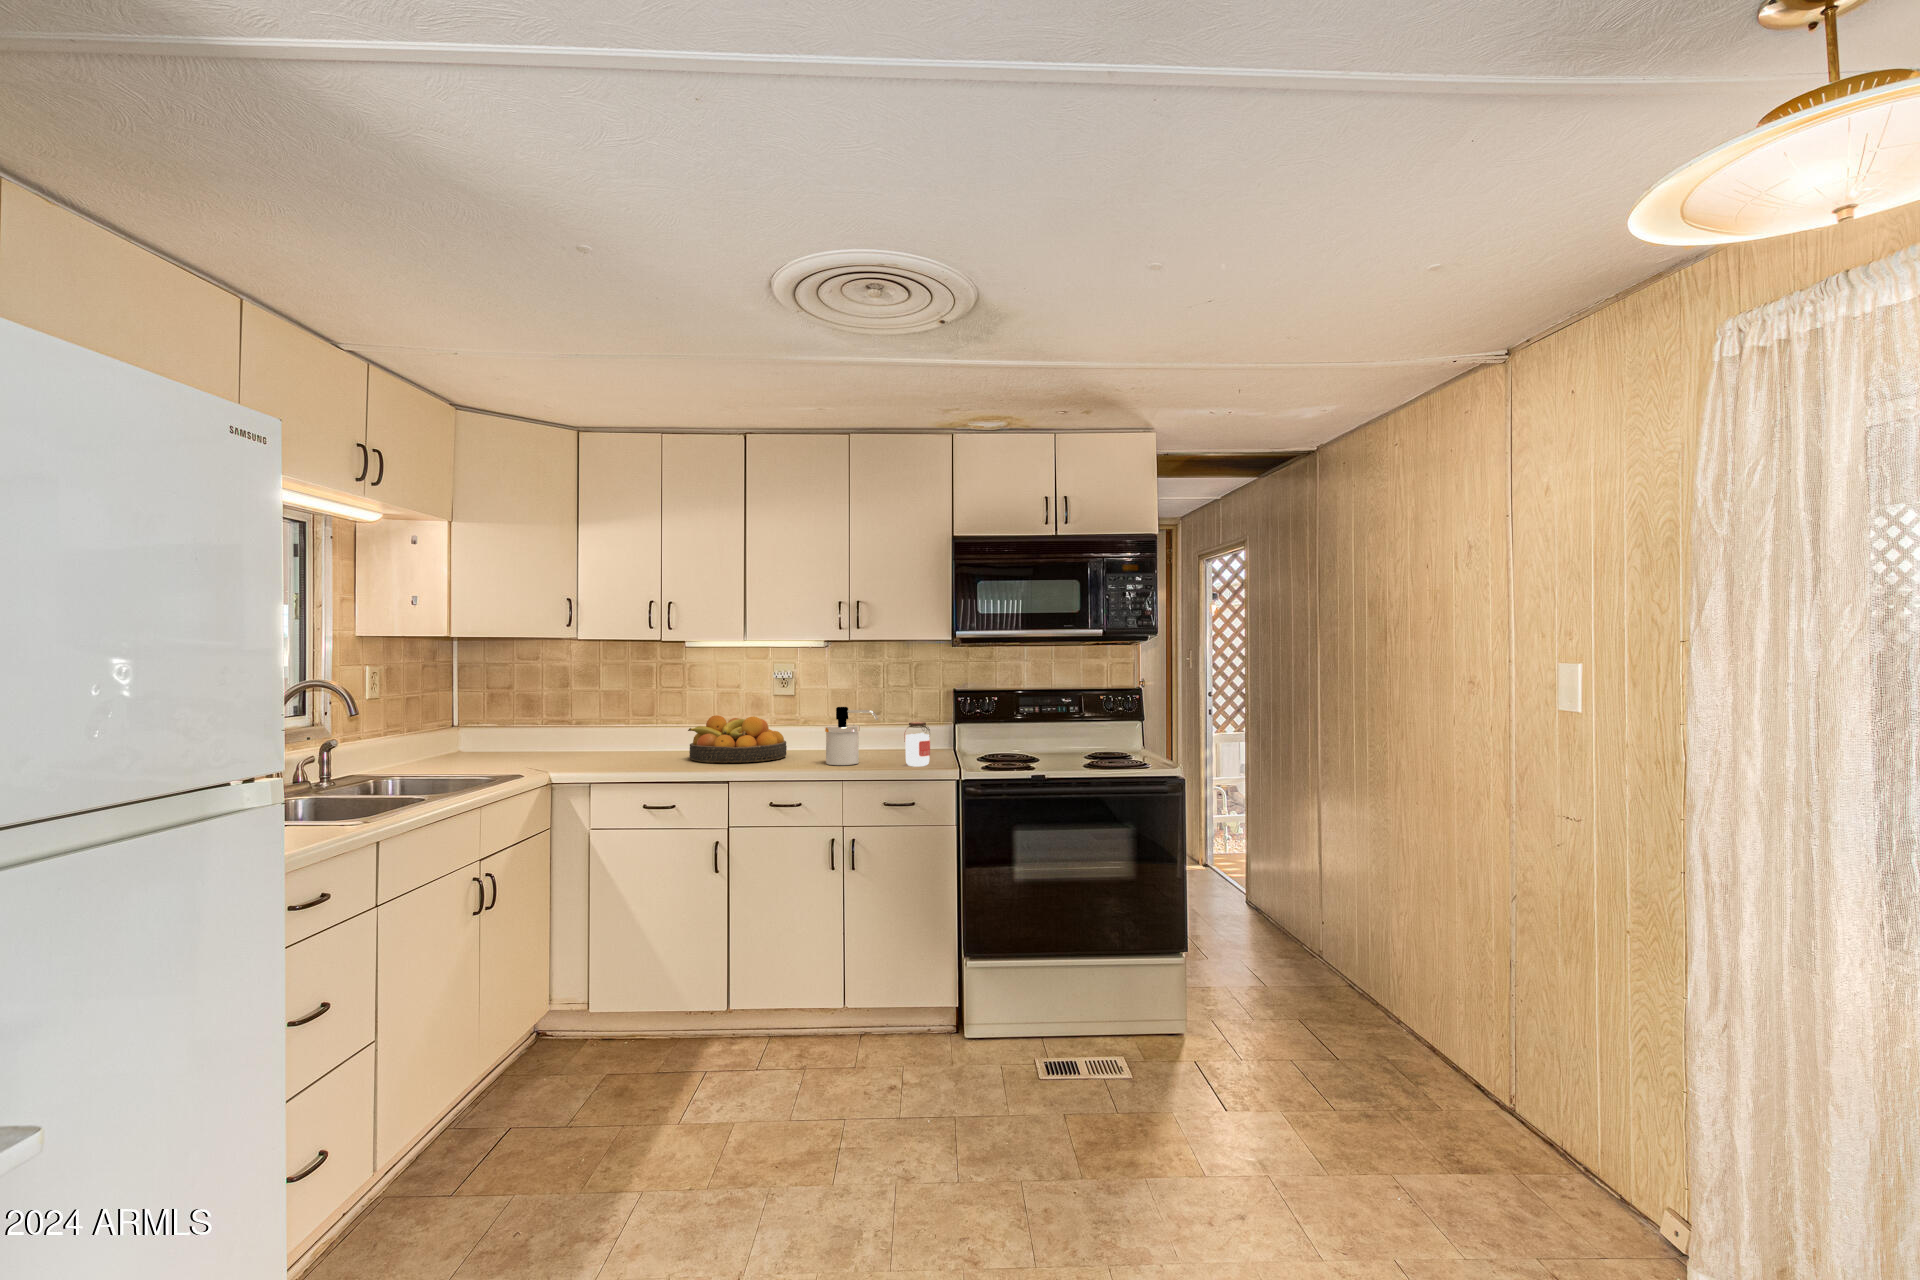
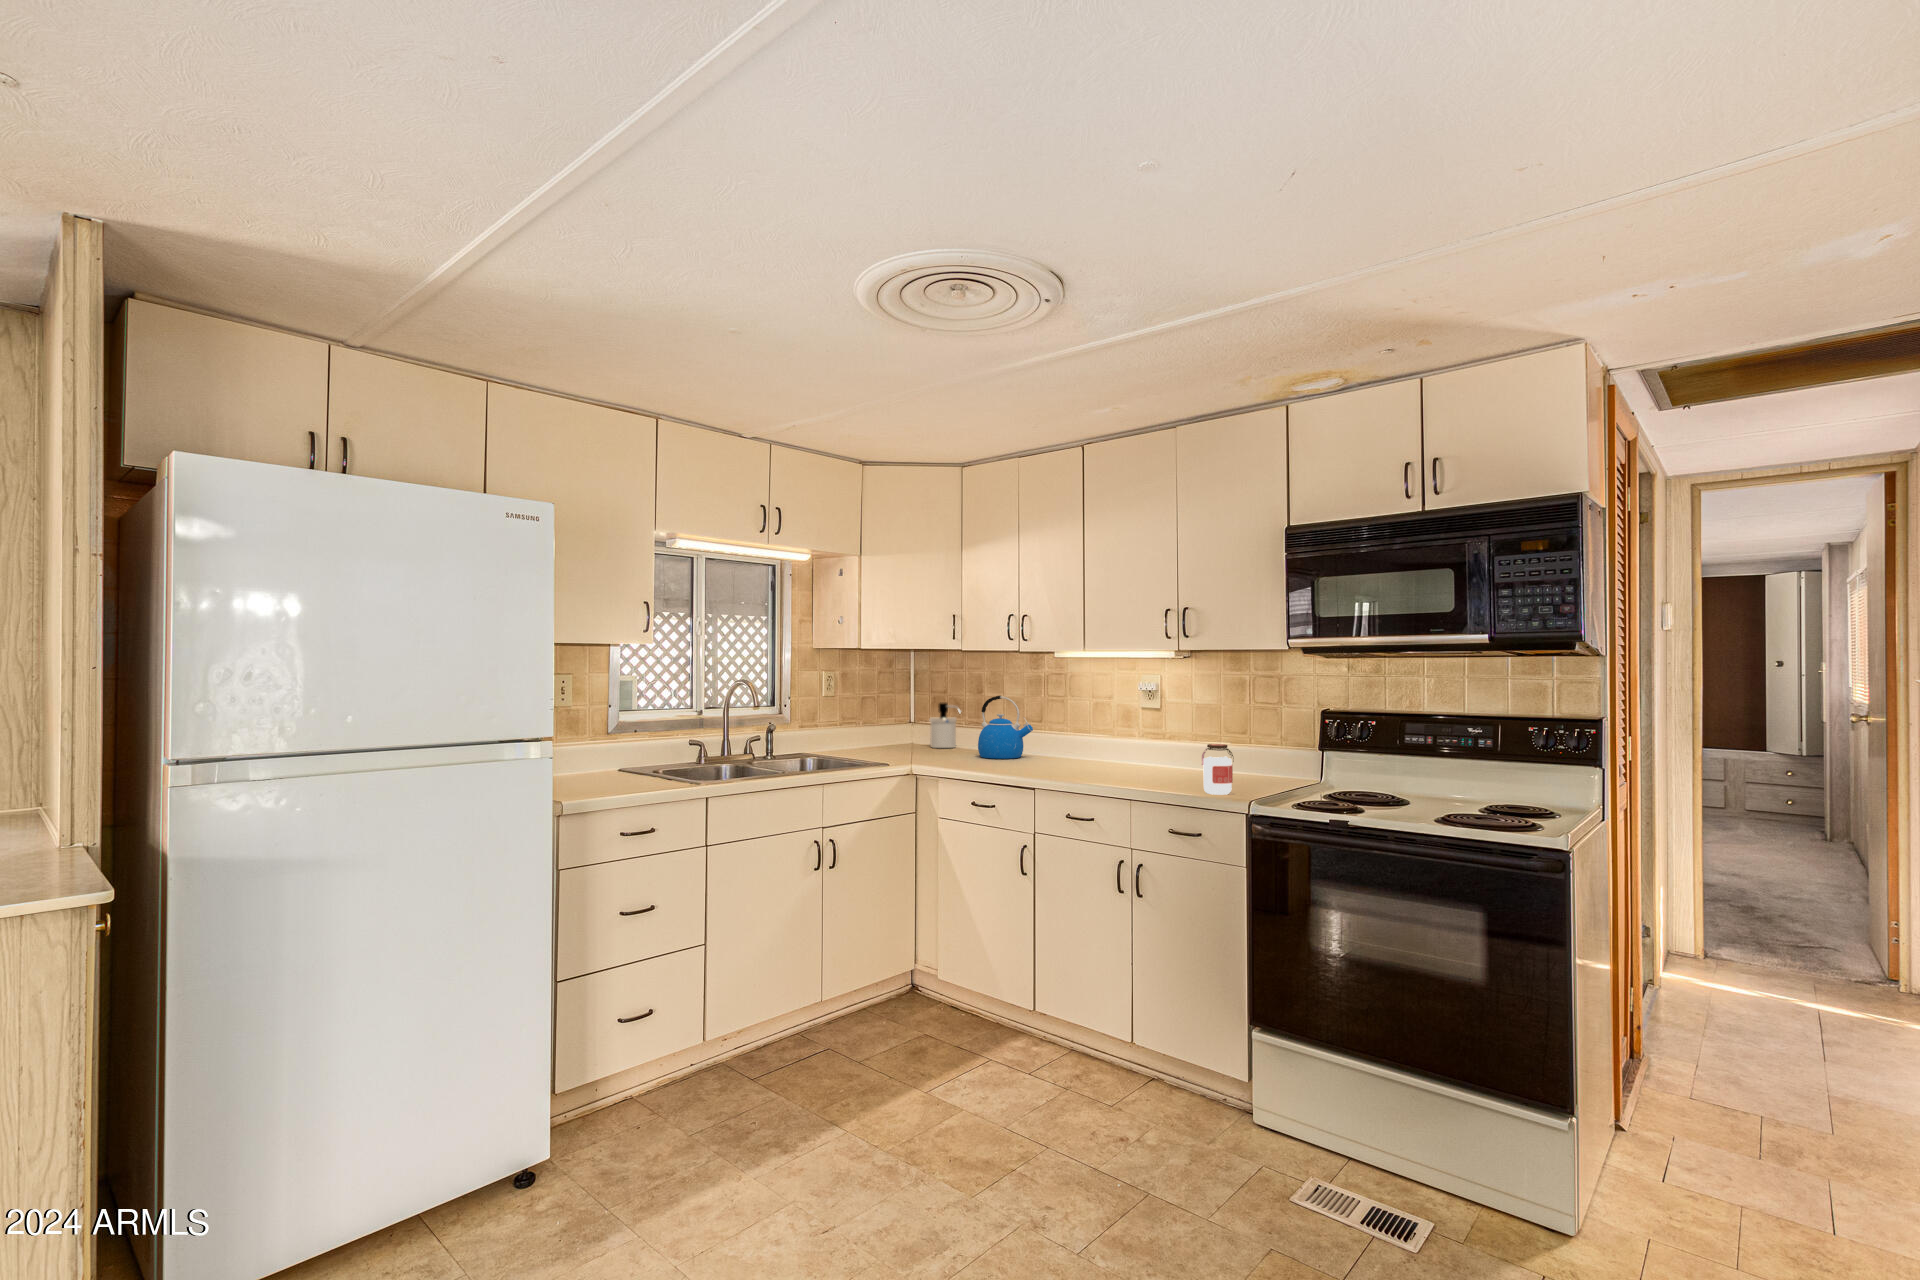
kettle: none [594,689,659,756] -> present [978,696,1033,759]
soap dispenser: present [825,707,878,765] -> present [930,702,961,748]
fruit bowl: present [688,715,787,763] -> none [1032,725,1129,774]

